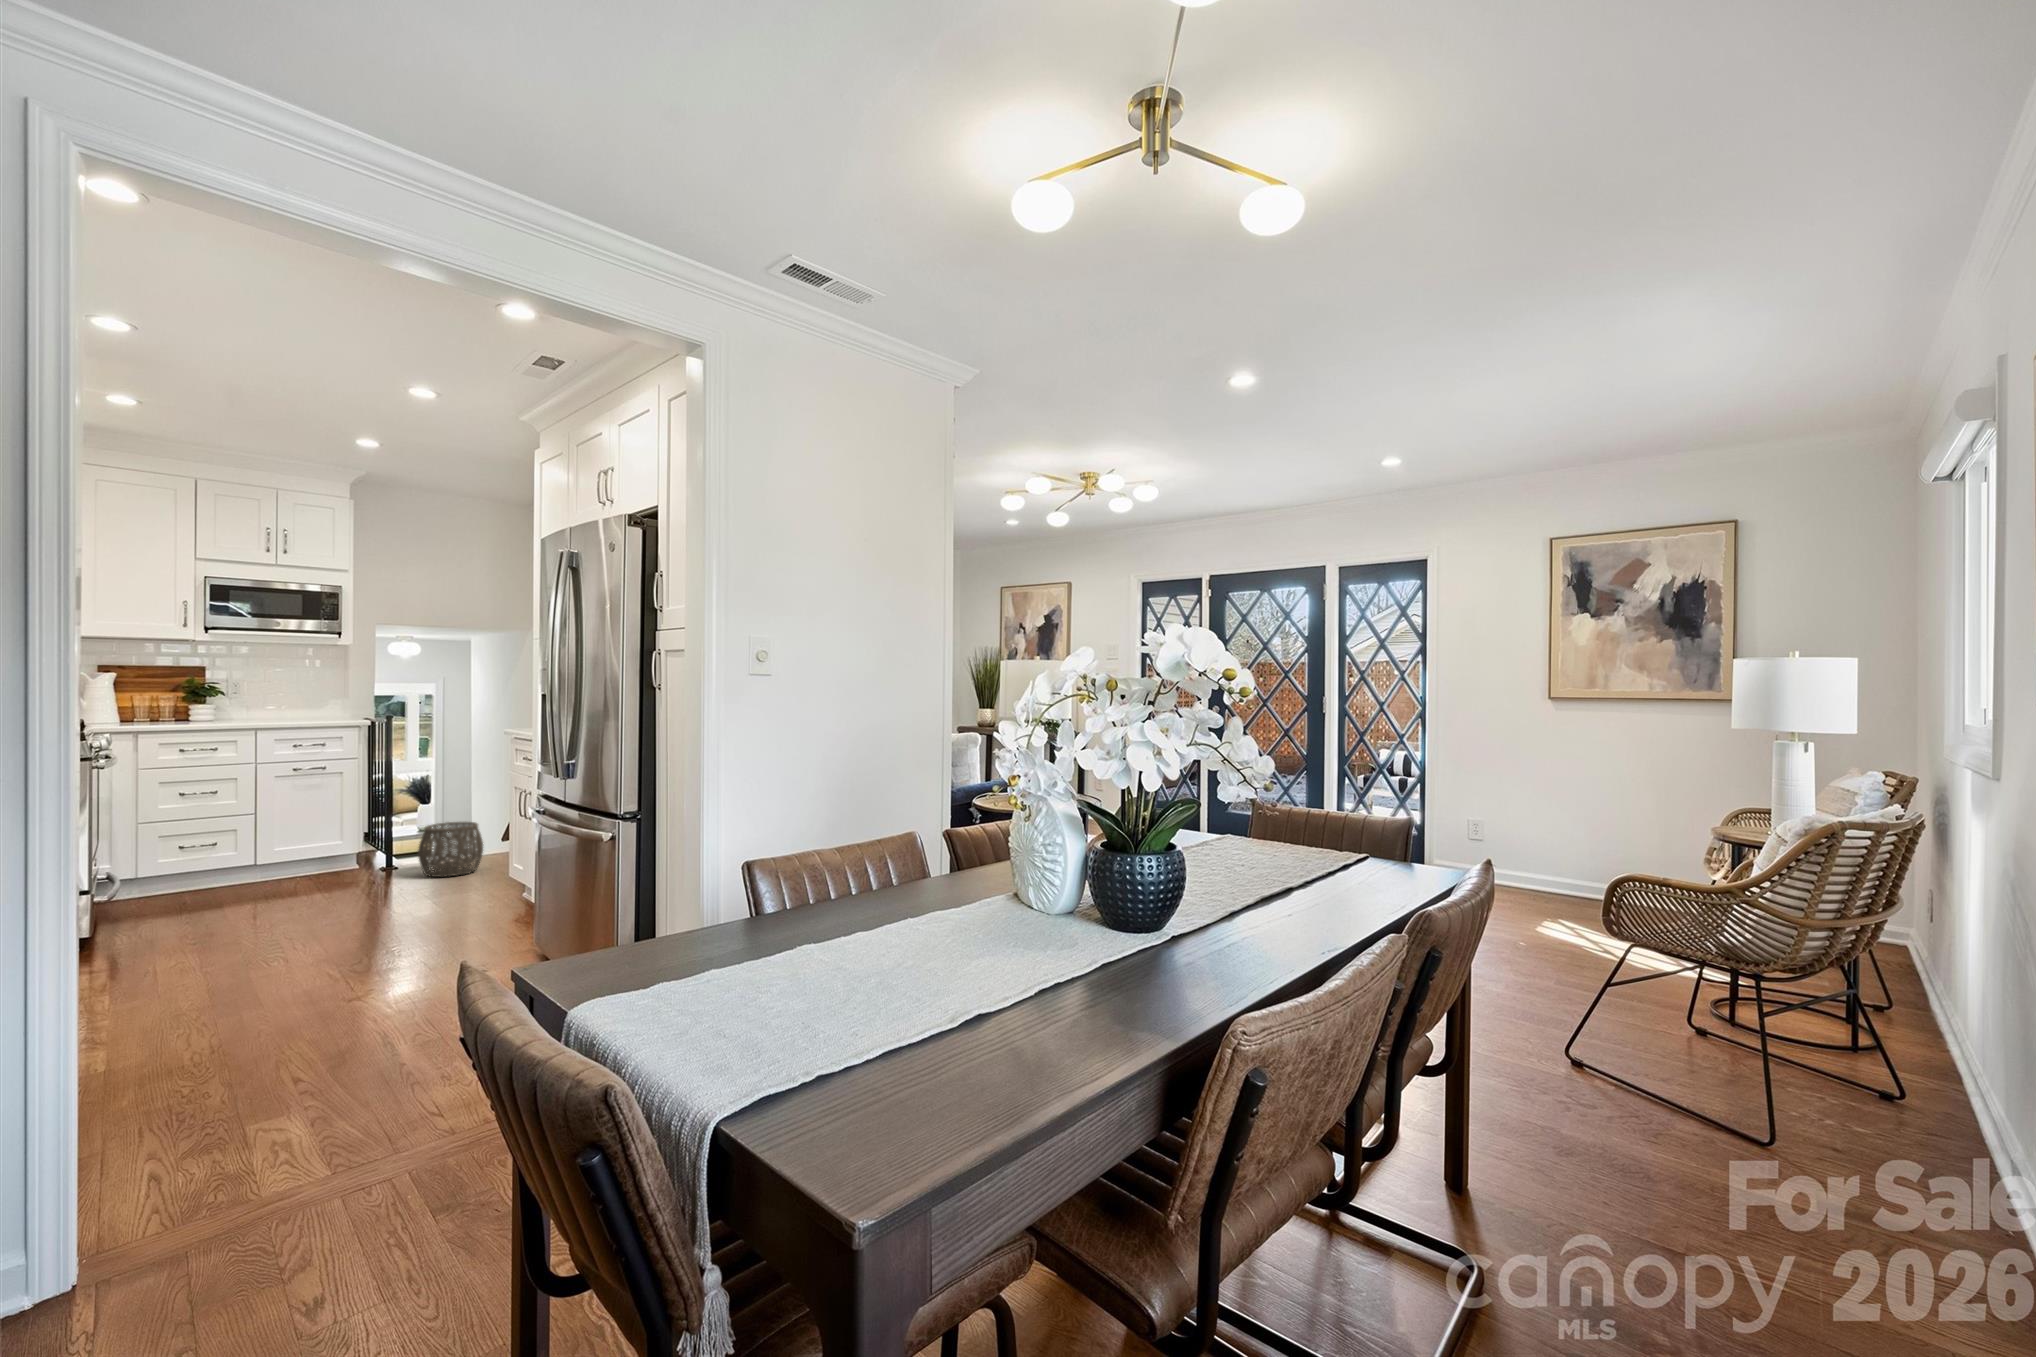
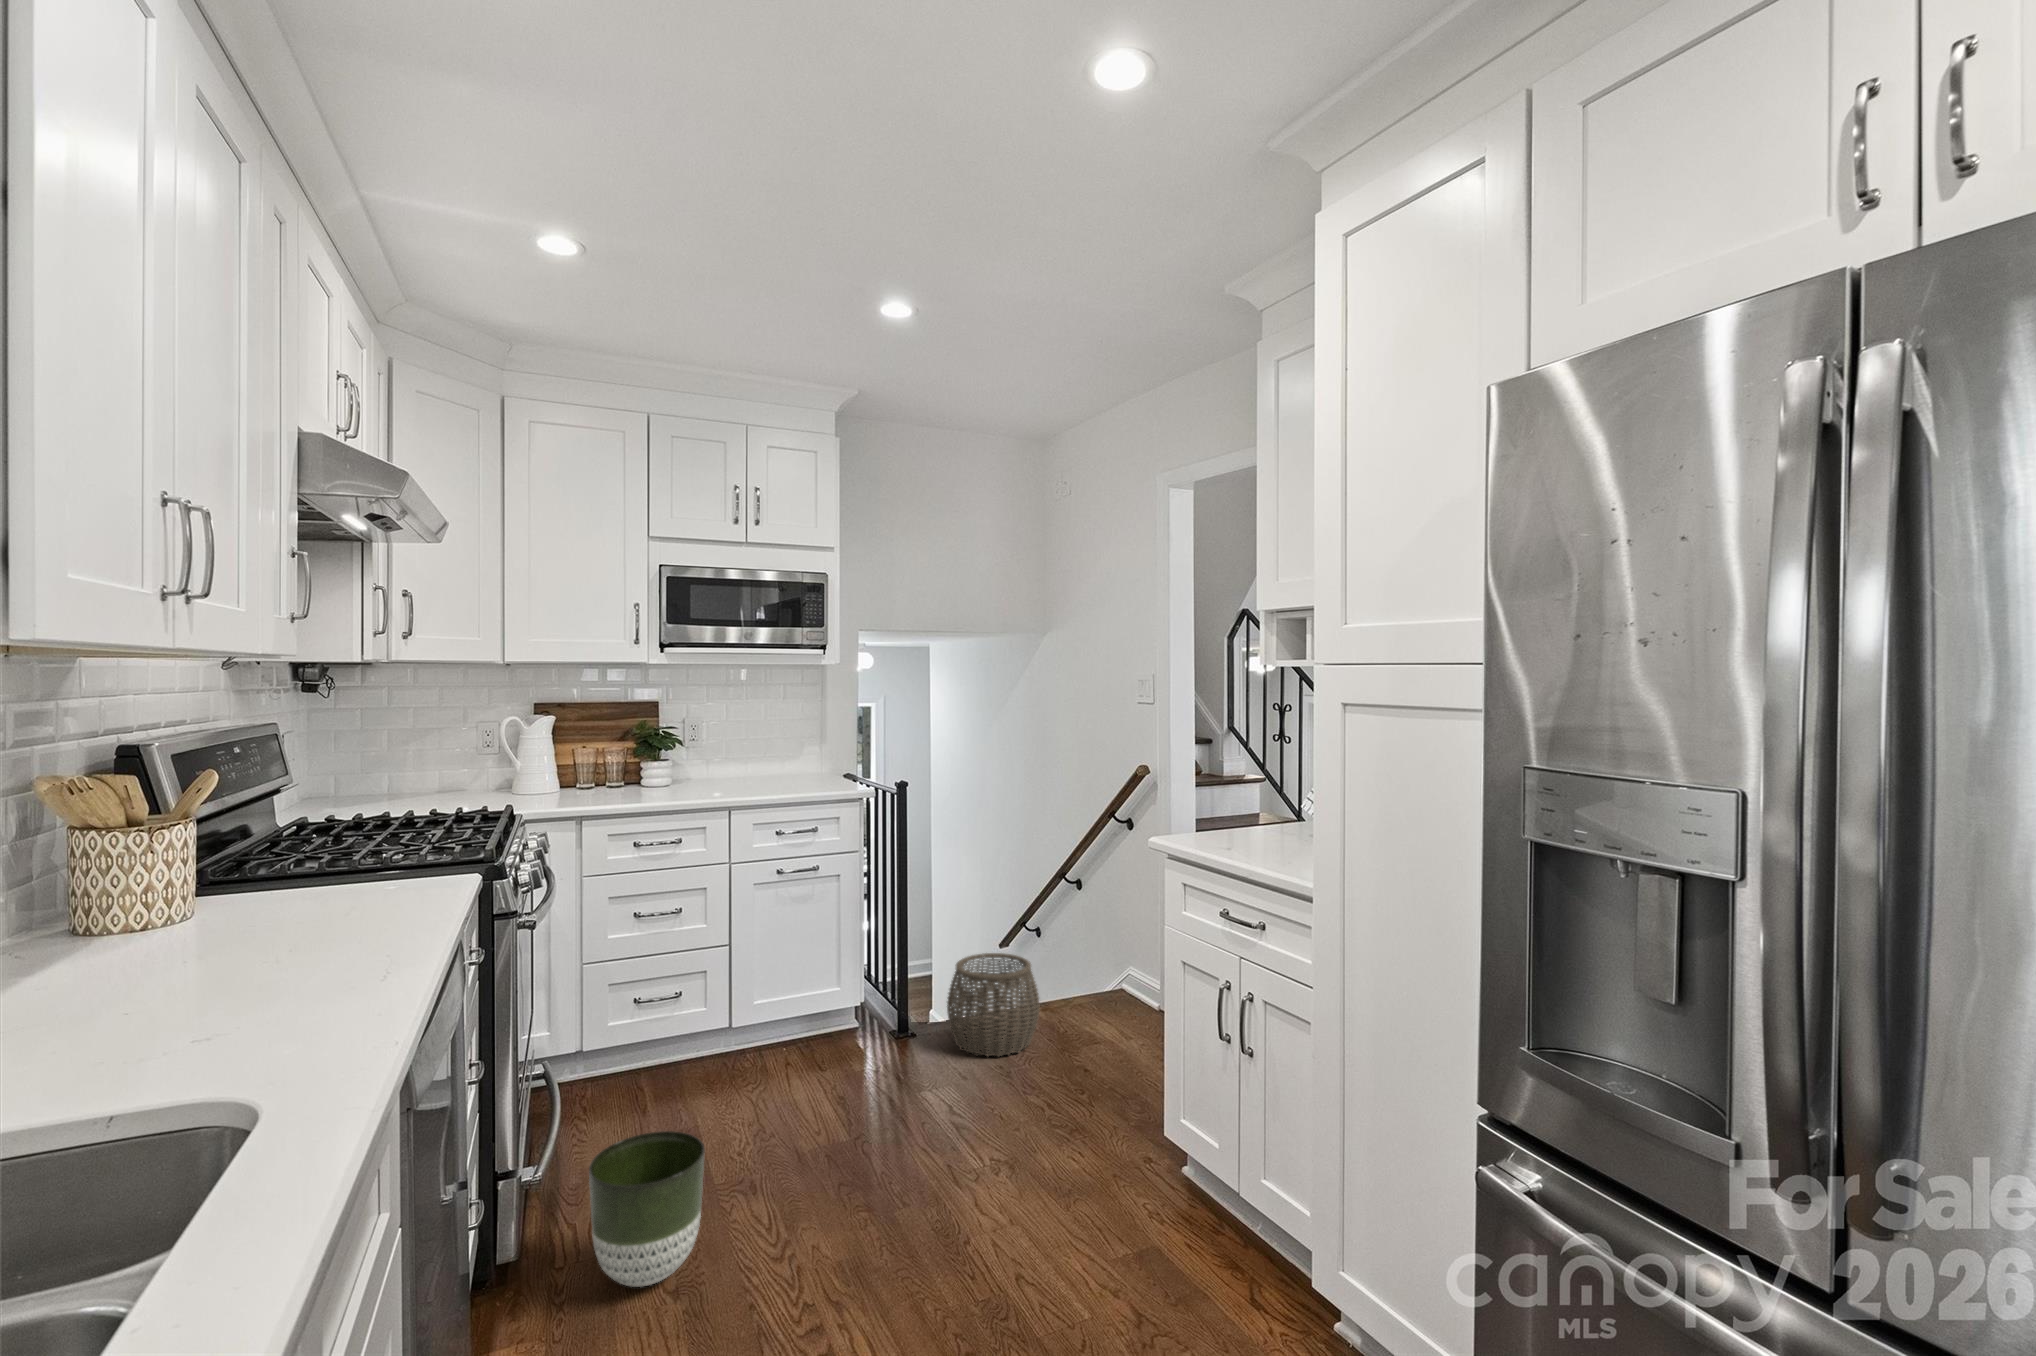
planter: none [131,881,207,949] -> present [589,1131,705,1287]

